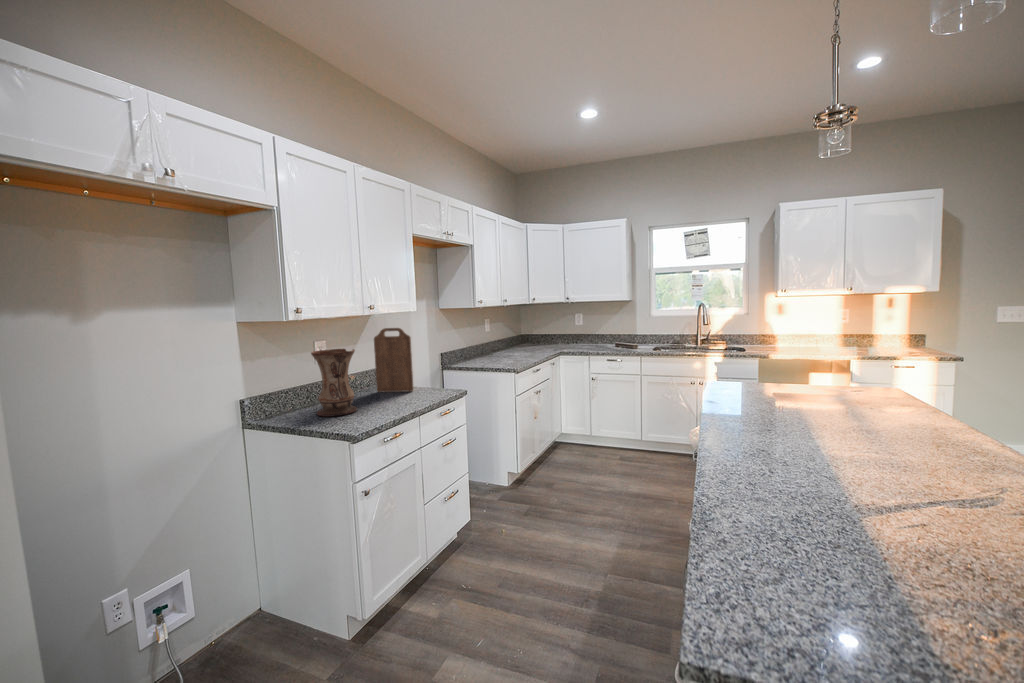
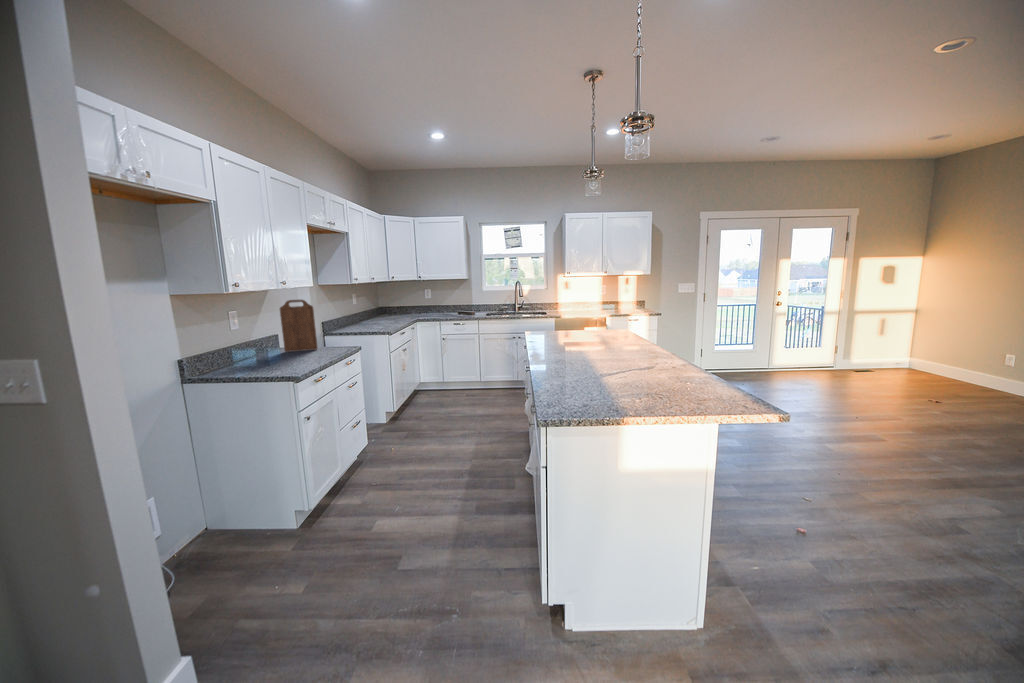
vase: present [311,349,357,417] -> none [241,316,283,368]

